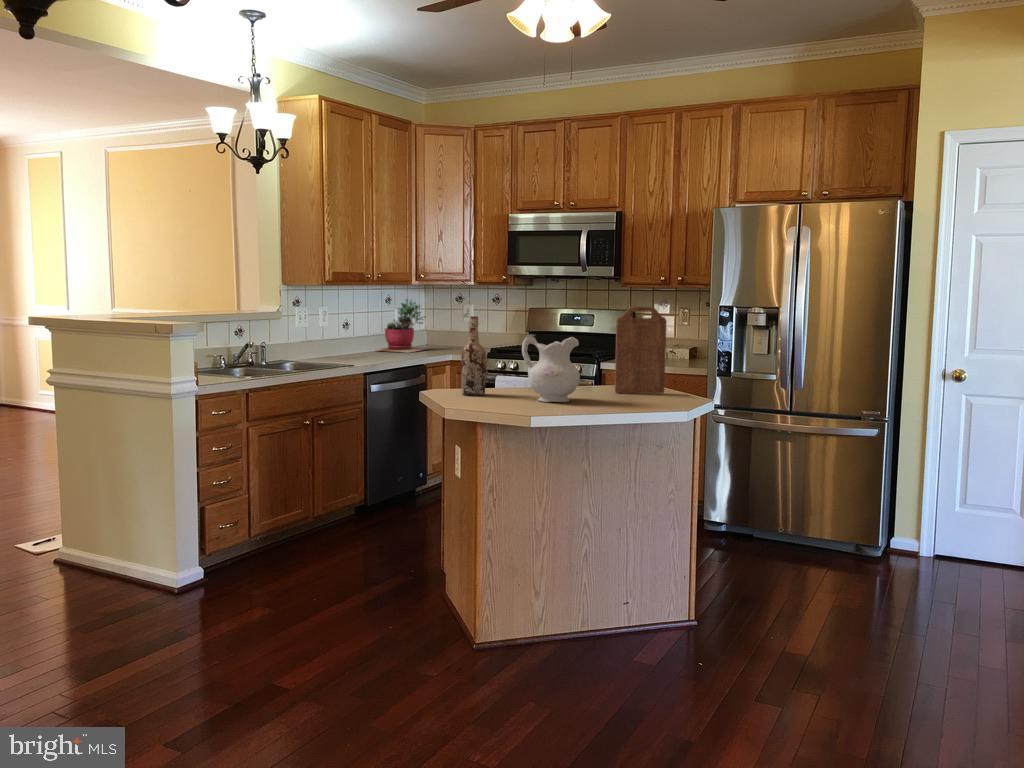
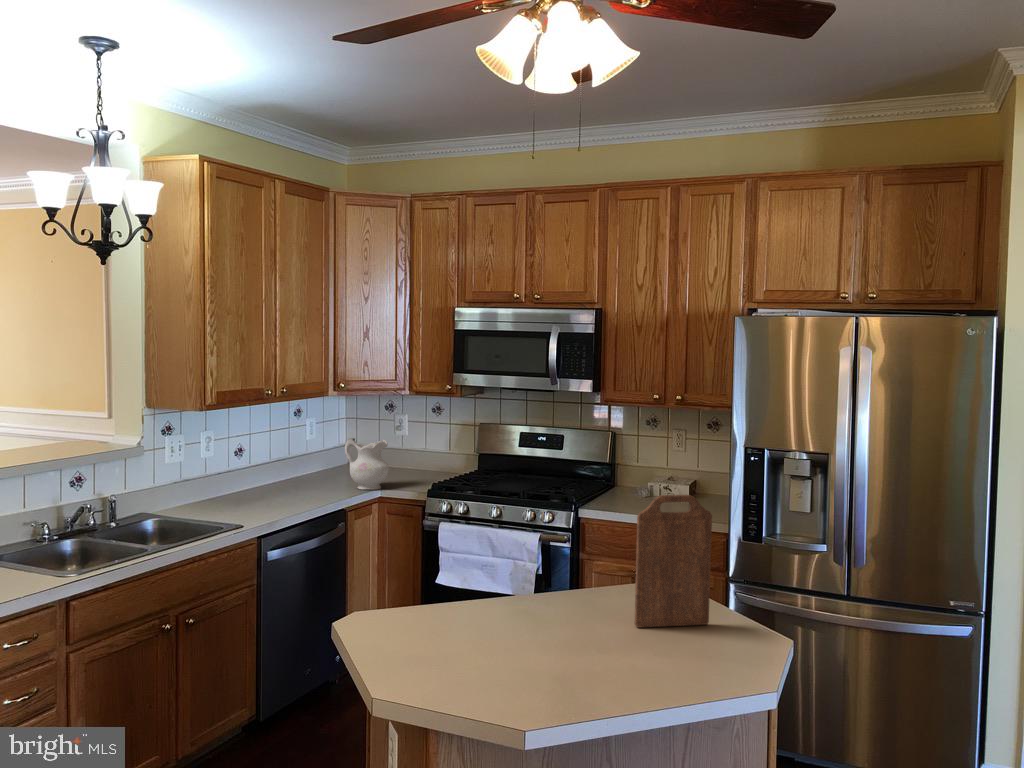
succulent plant: present [377,299,426,353] -> none [277,412,351,486]
wine bottle: present [462,316,486,396] -> none [398,522,437,652]
ceramic pitcher: present [522,334,580,402] -> present [345,438,389,490]

